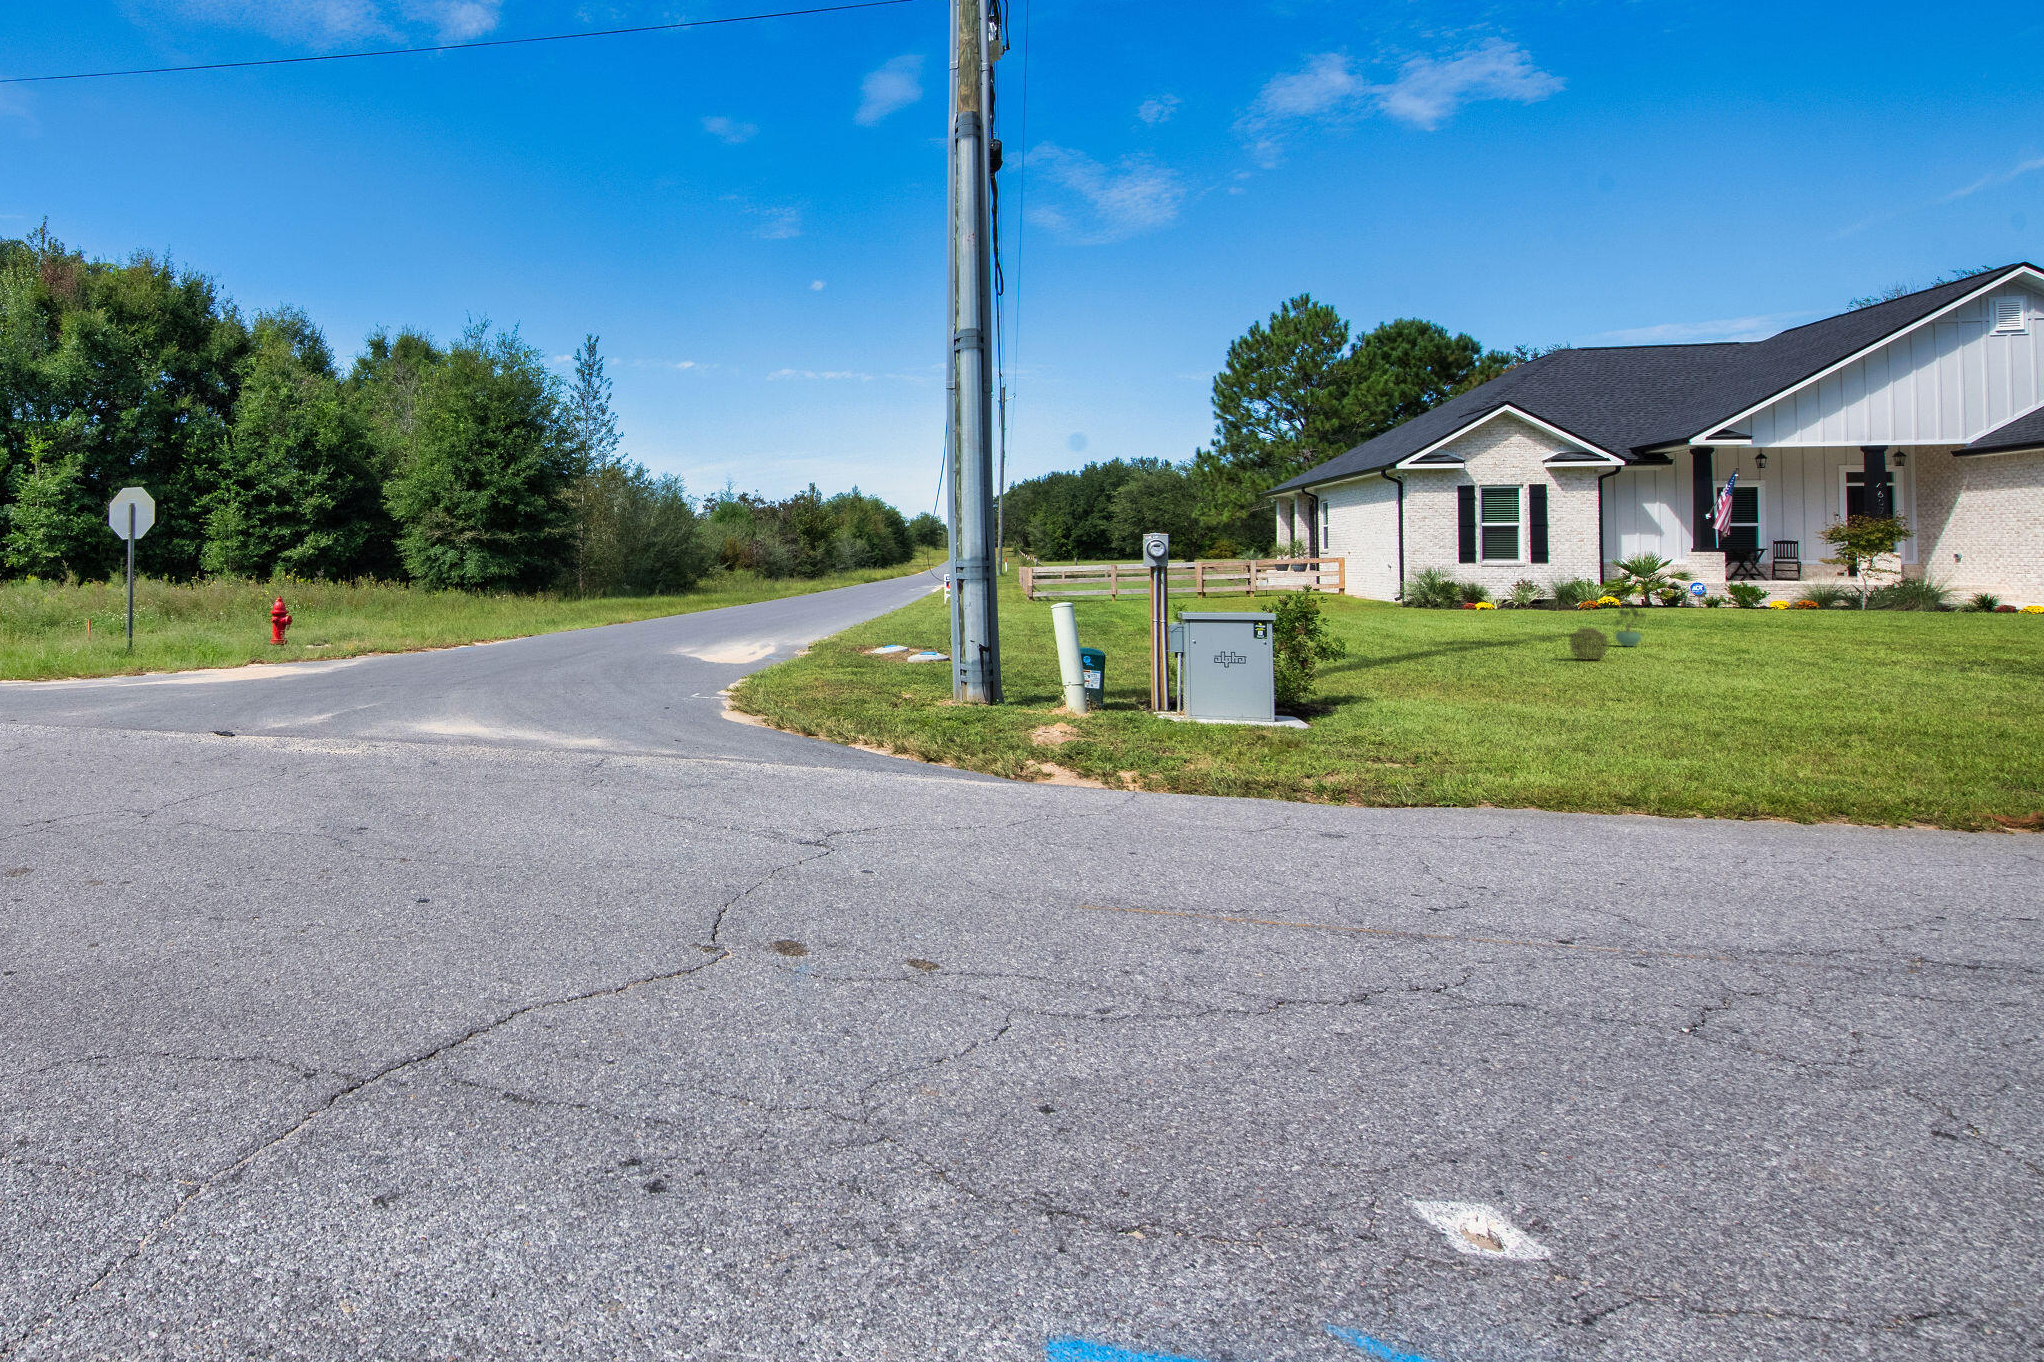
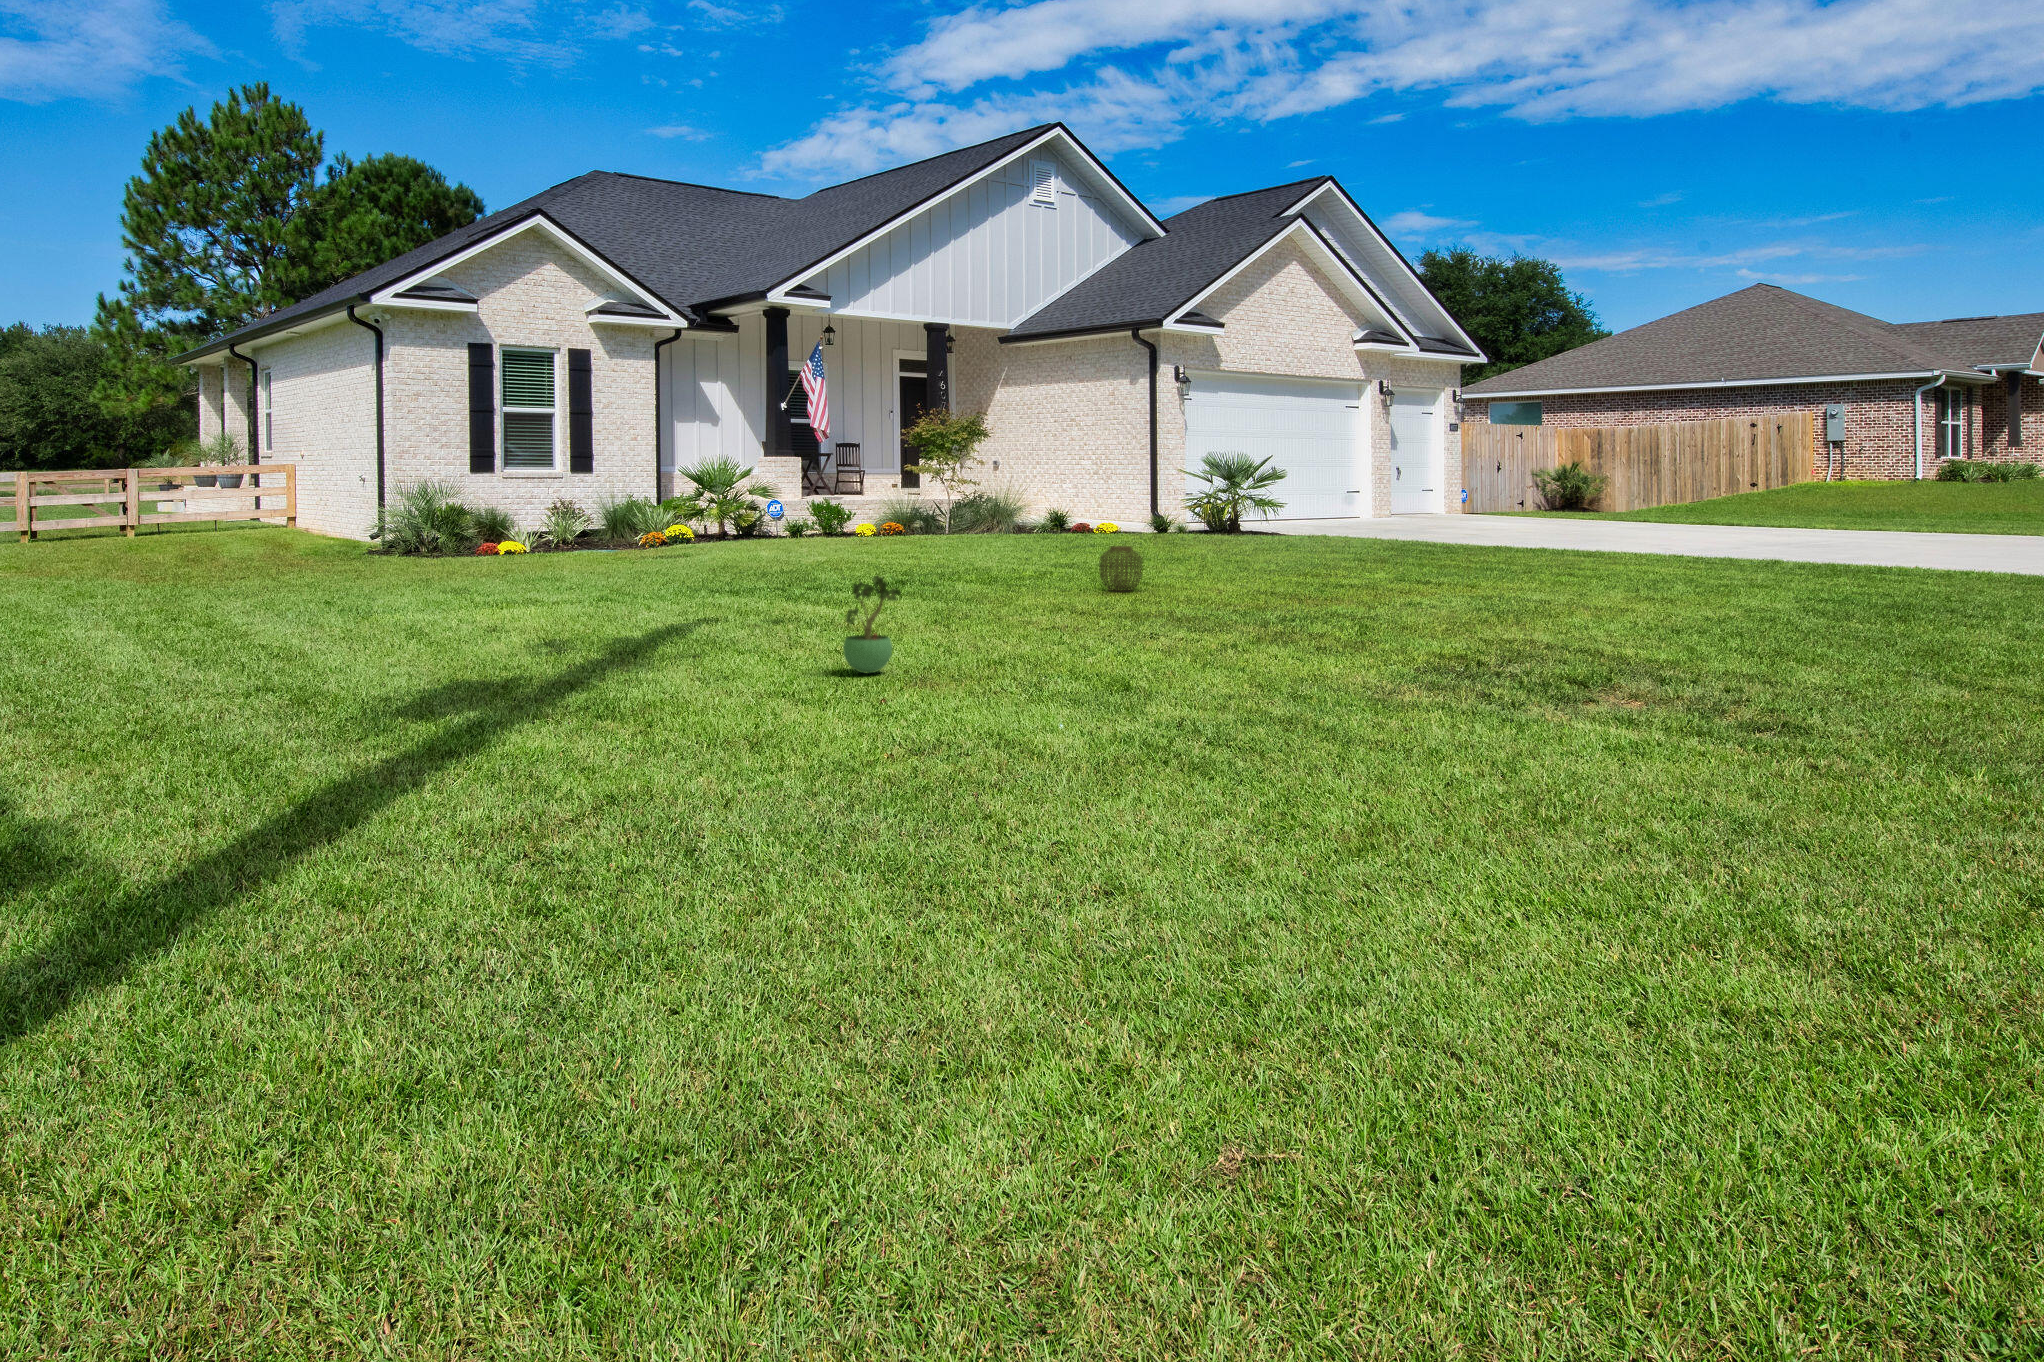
woven basket: present [1570,628,1607,660] -> present [1099,546,1143,592]

